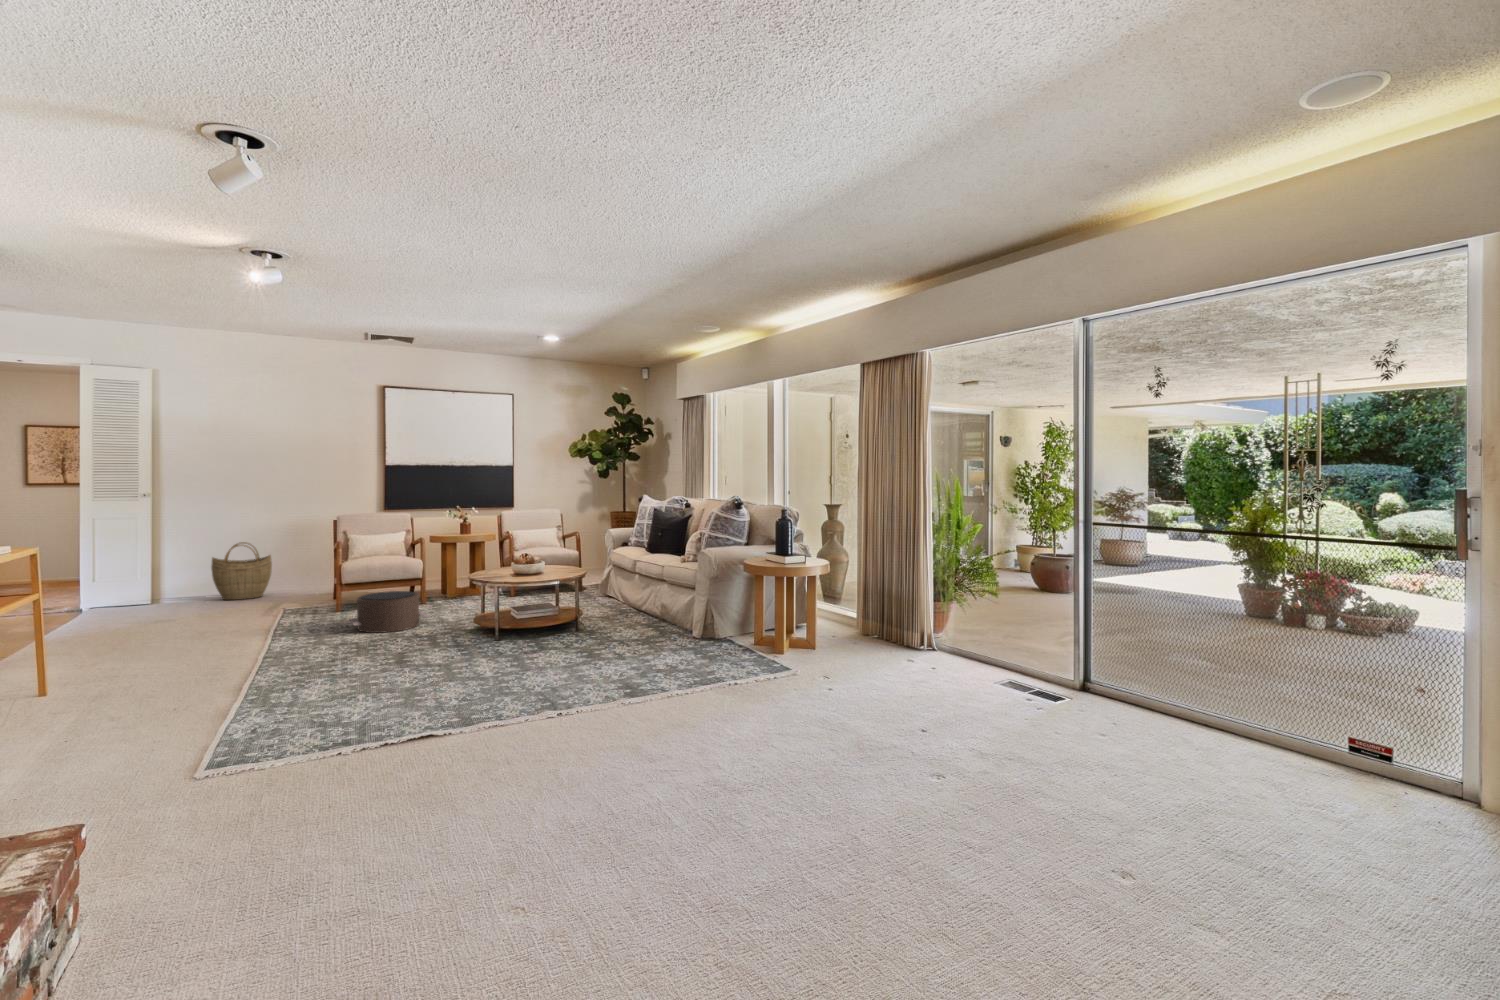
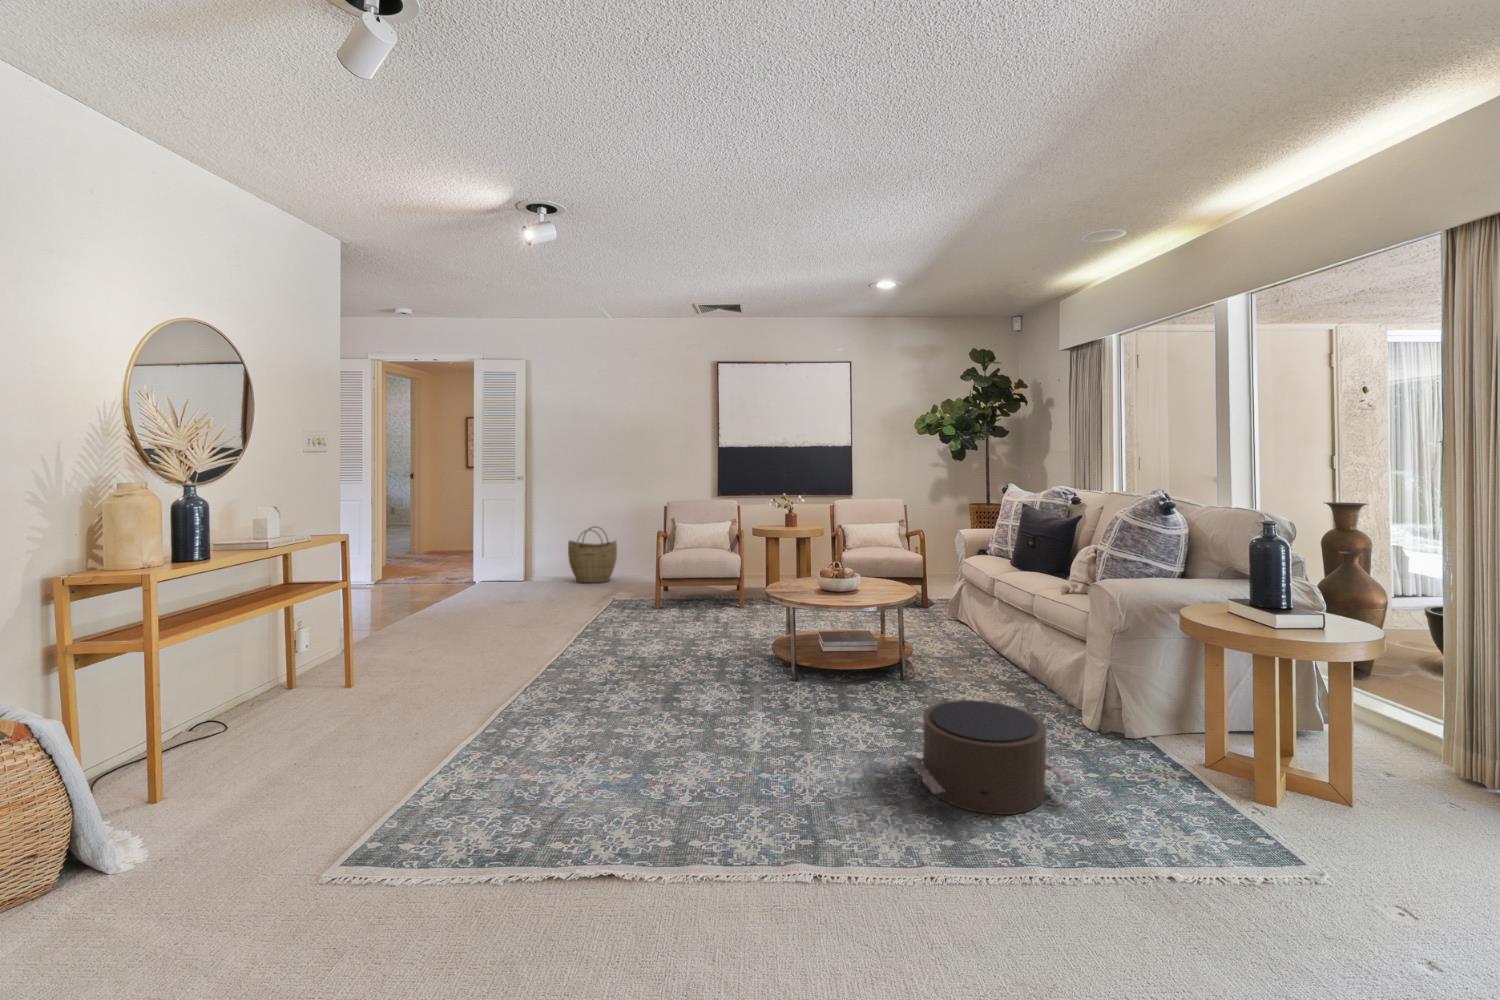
pouf: present [350,591,429,633] -> present [909,700,1076,815]

